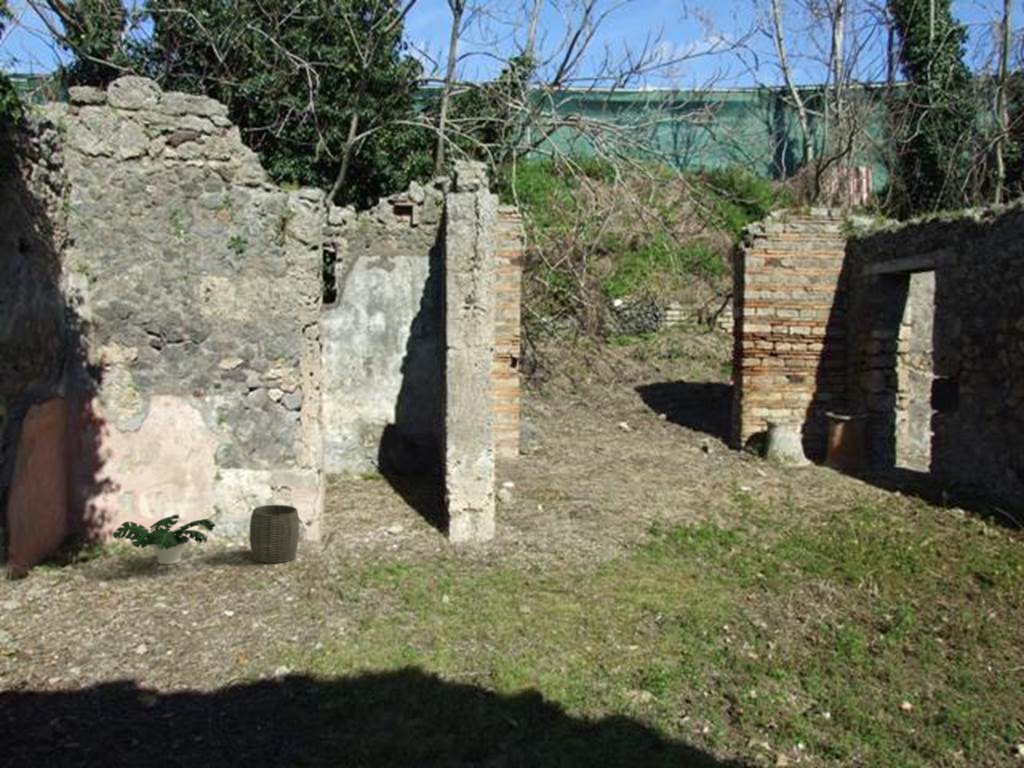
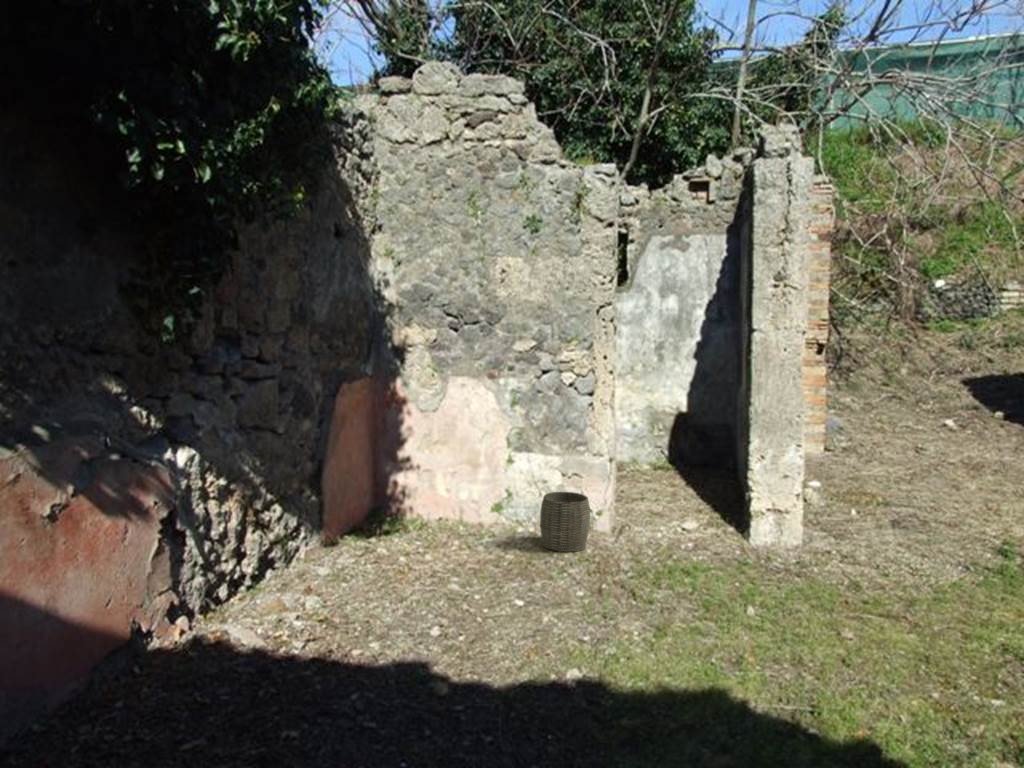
potted plant: present [113,515,215,564] -> none [412,496,507,545]

